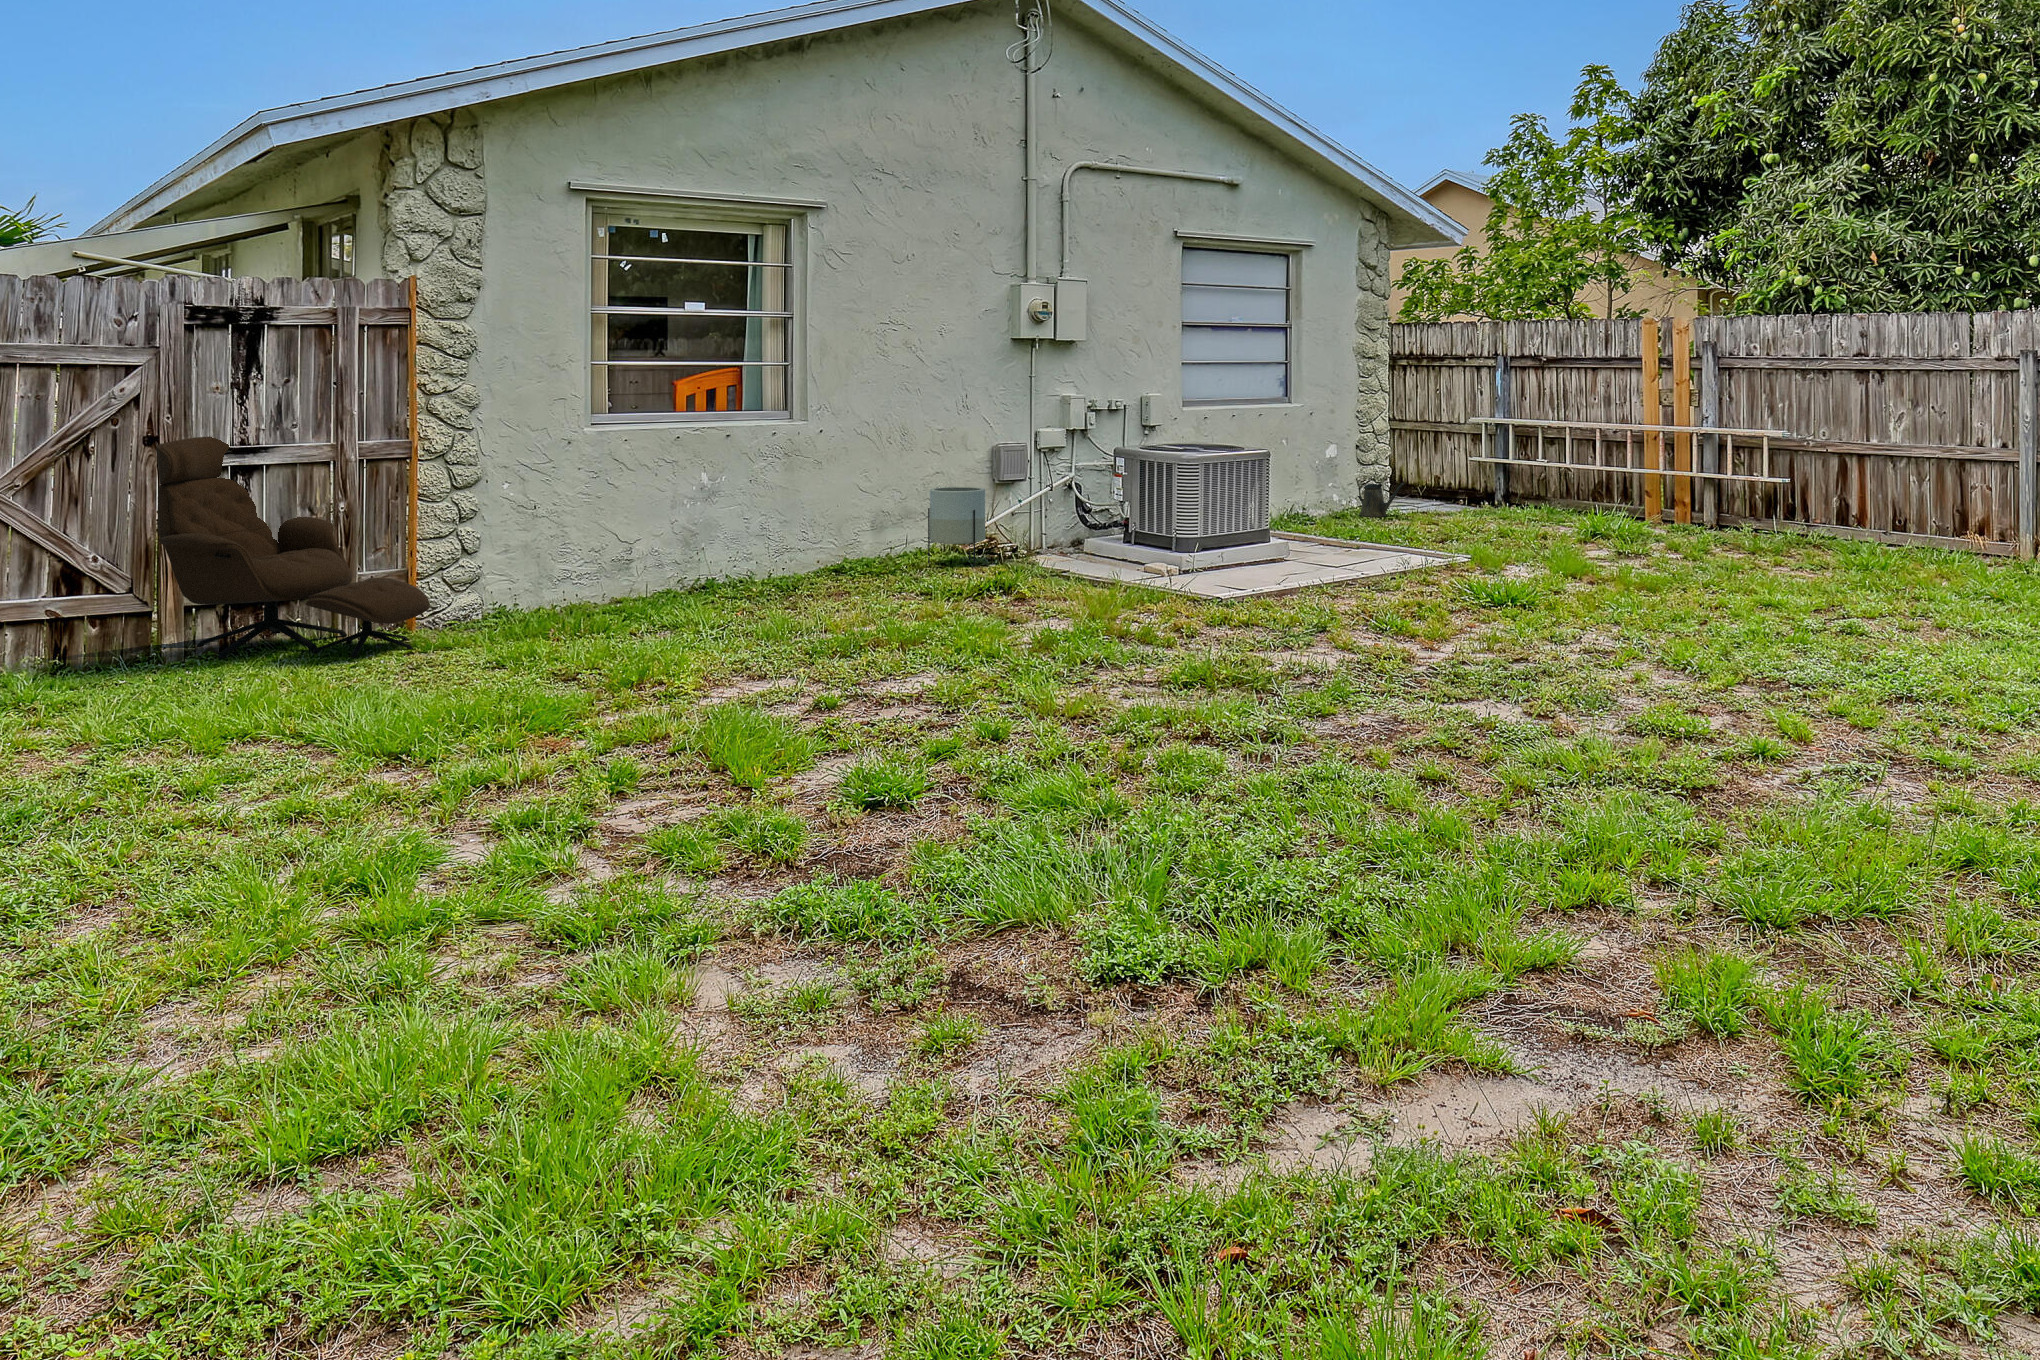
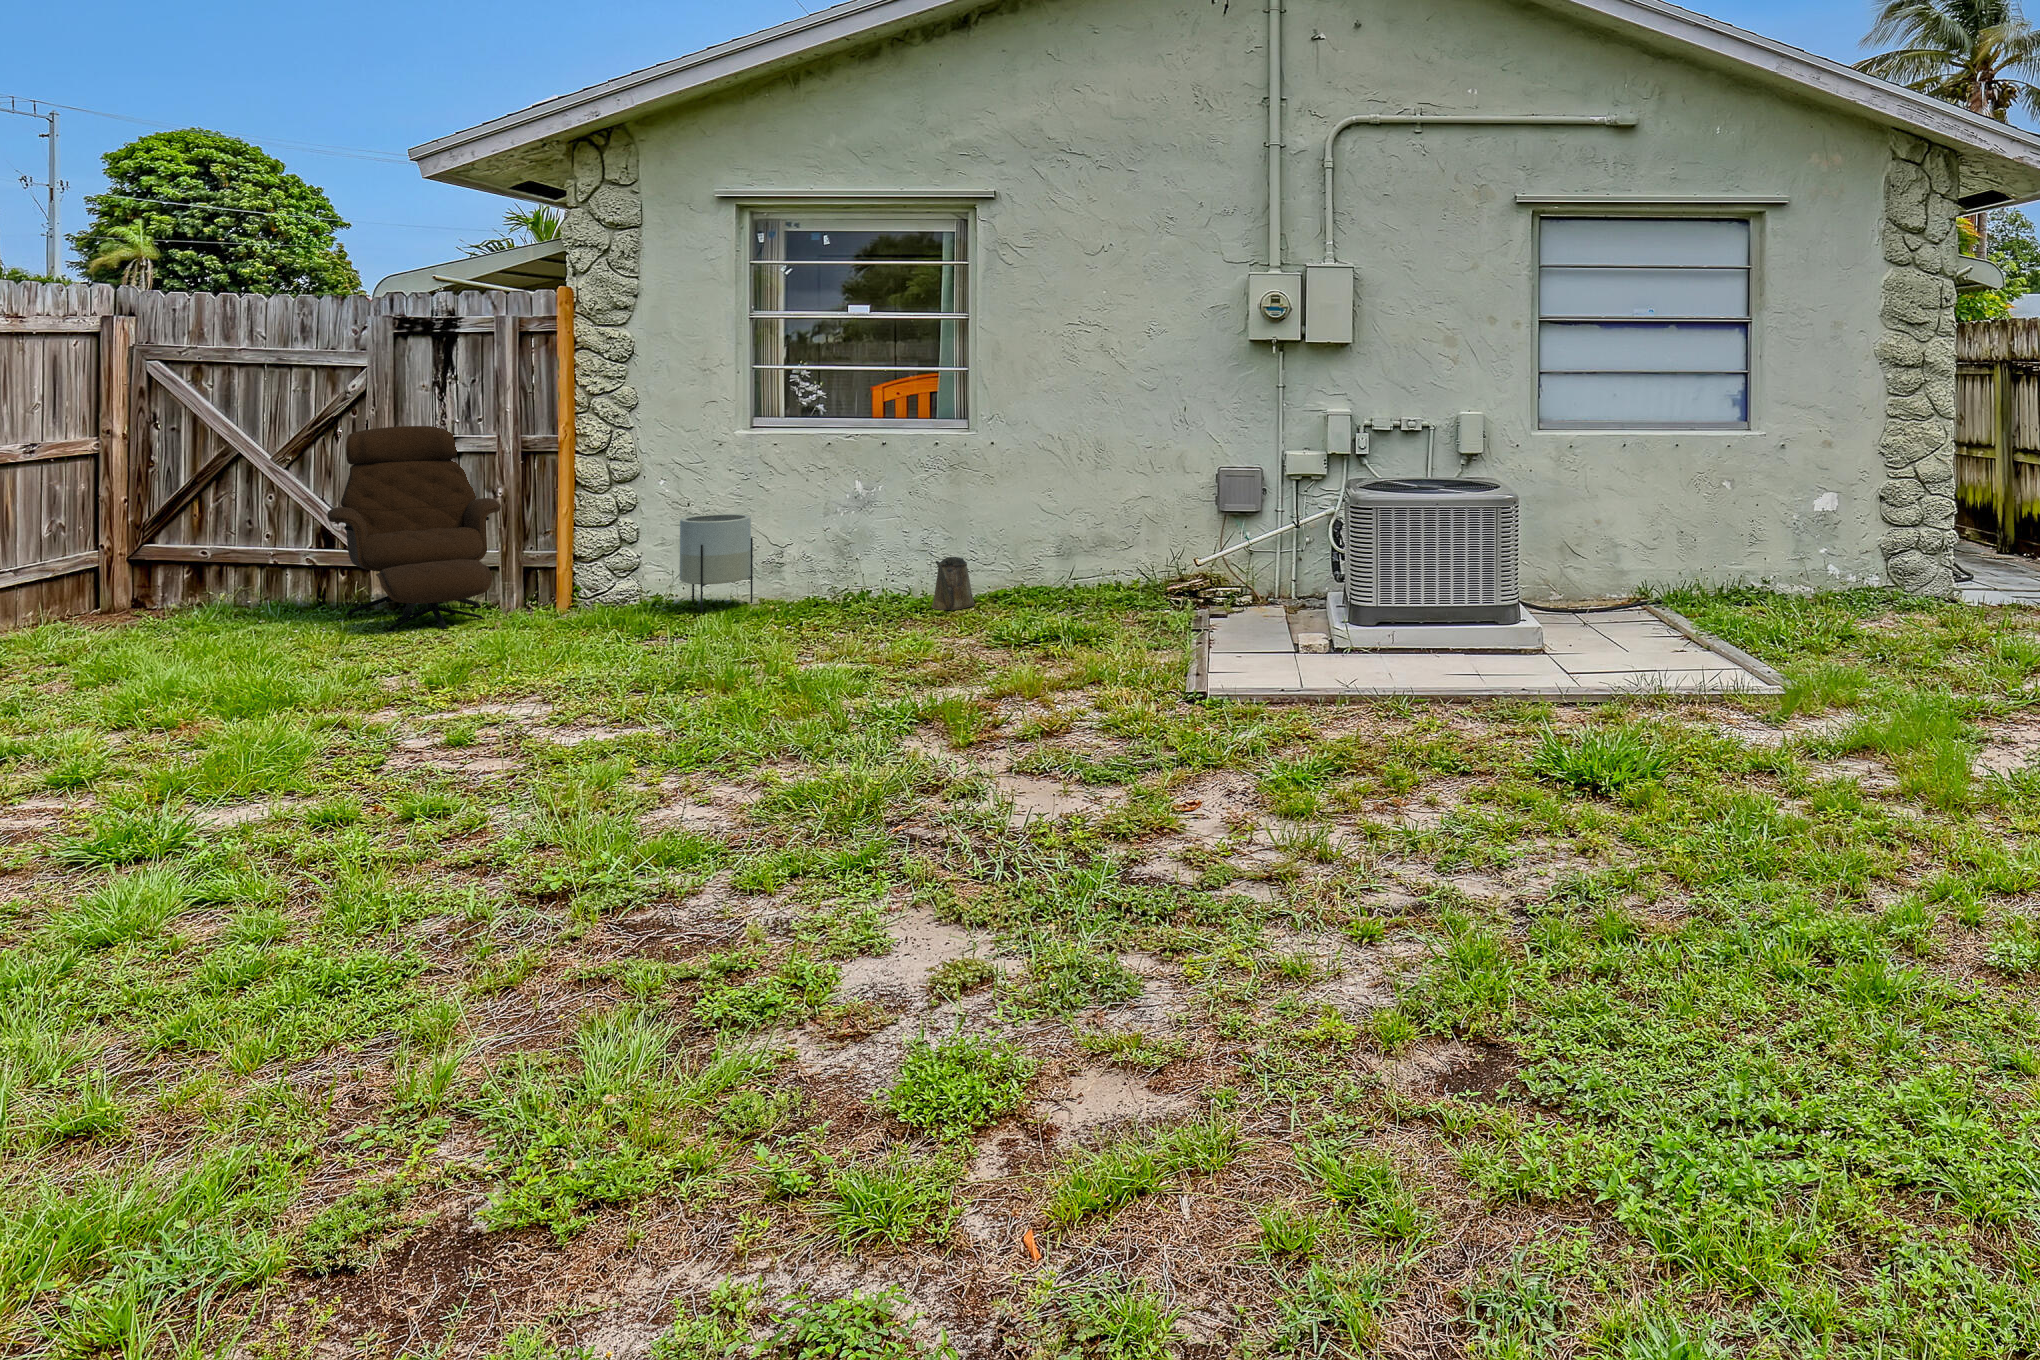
watering can: present [1358,483,1405,517] -> present [931,557,975,610]
planter: present [928,487,985,567] -> present [680,514,753,613]

